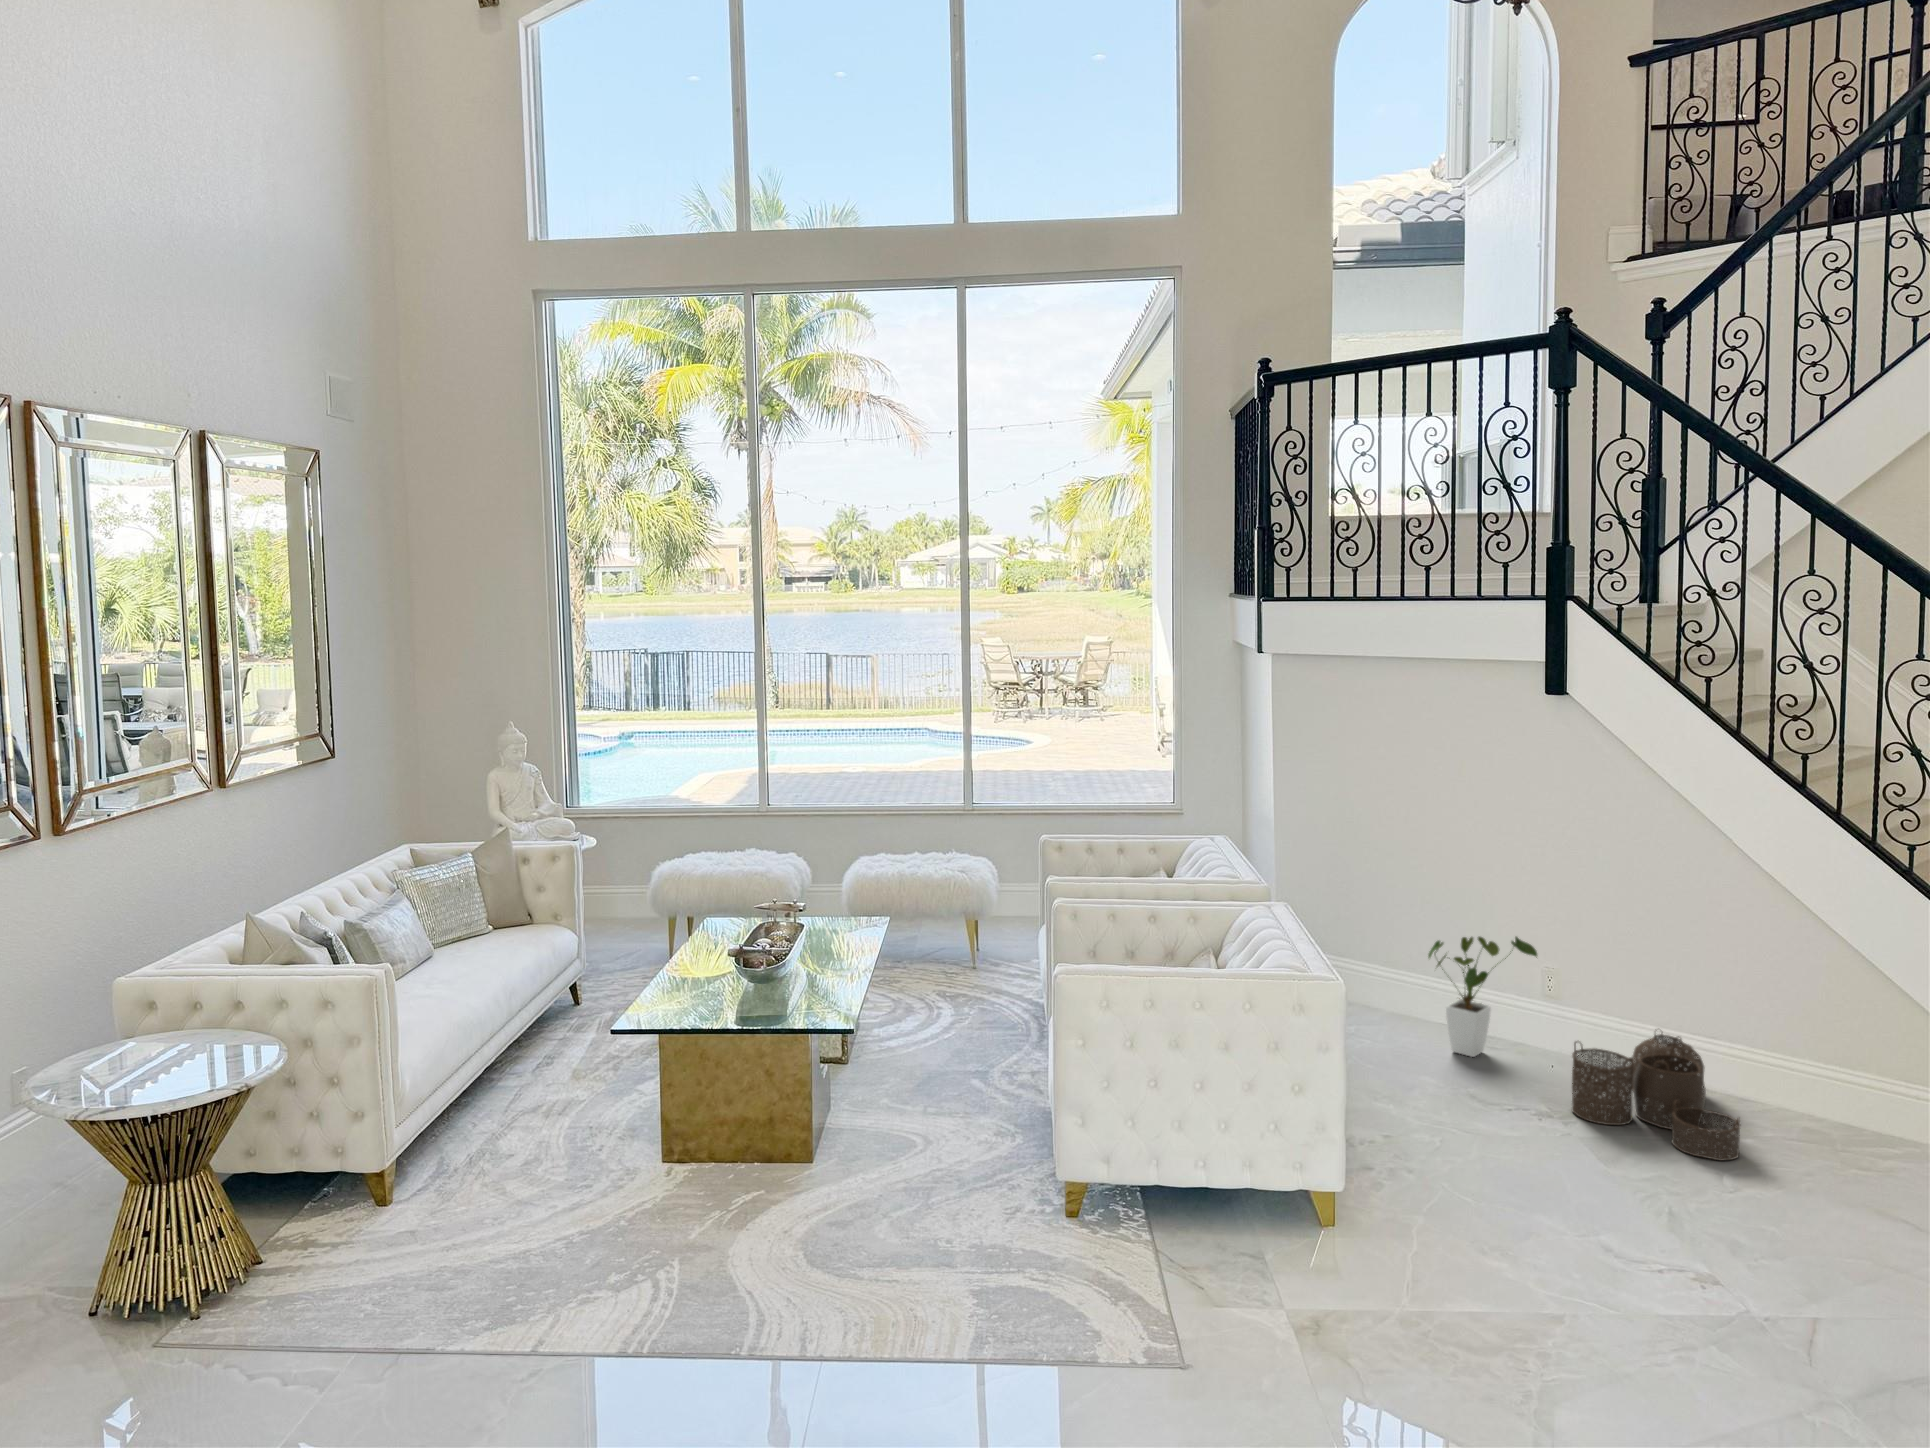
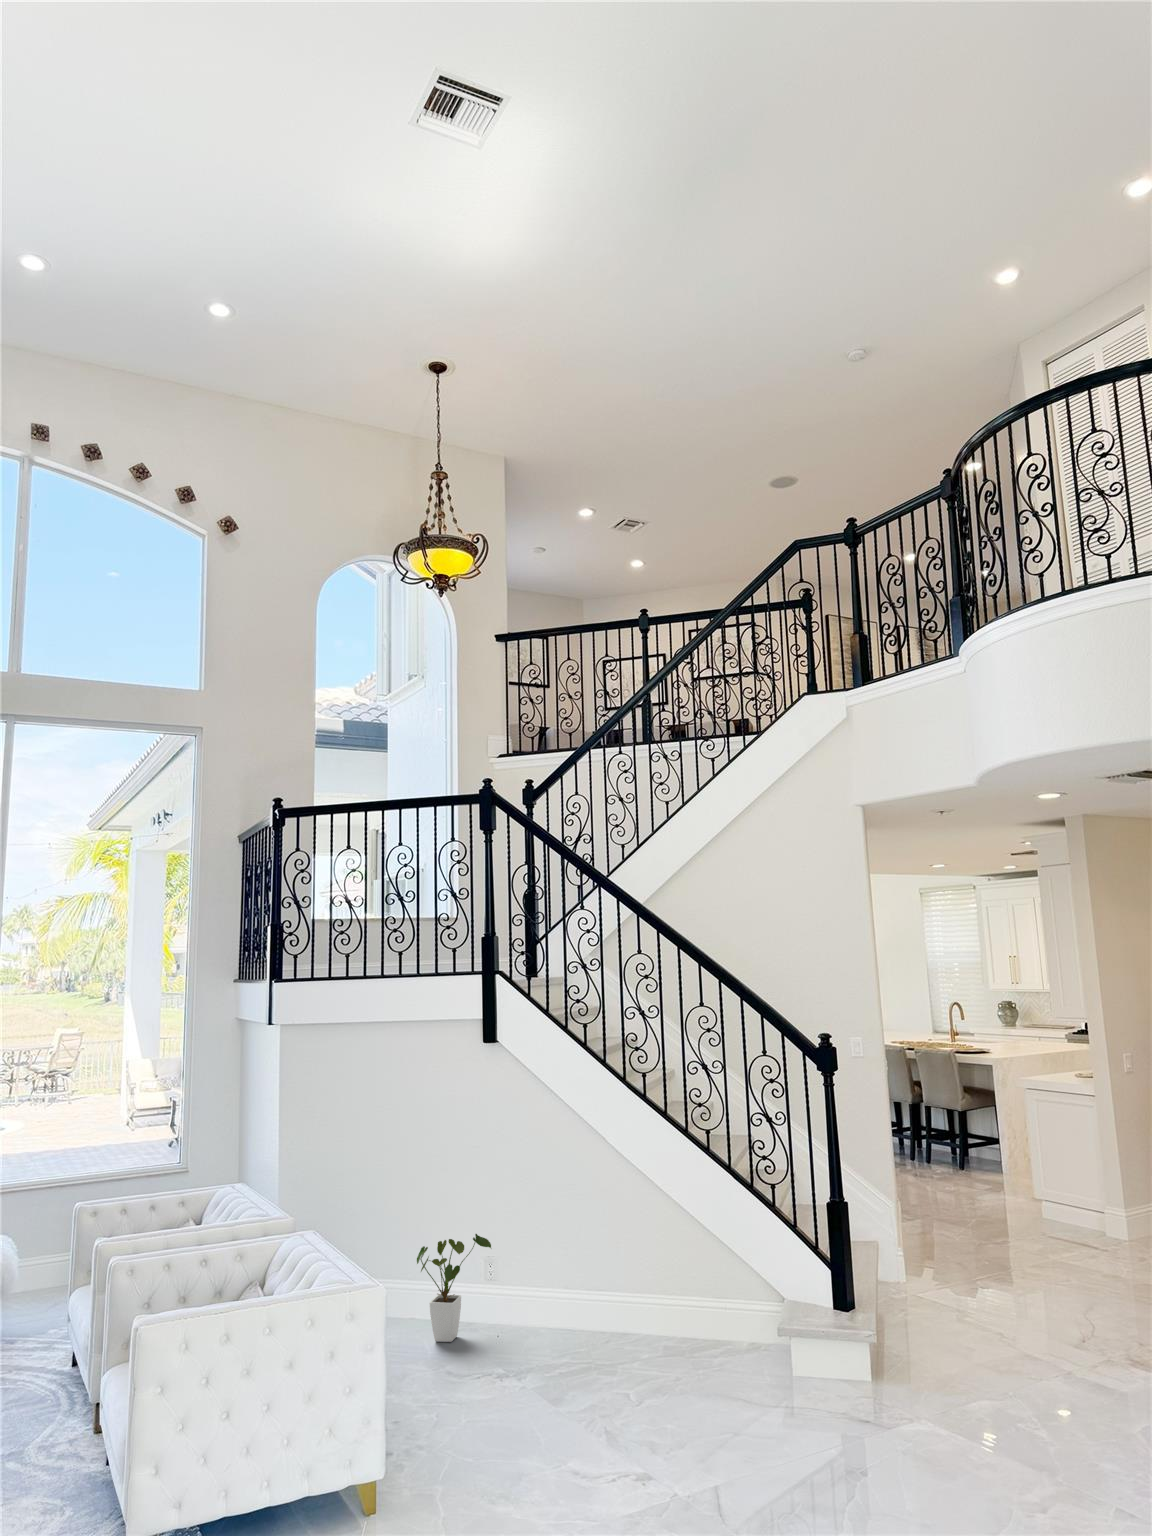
woven basket: present [1572,1034,1740,1160] -> none [524,1287,634,1378]

